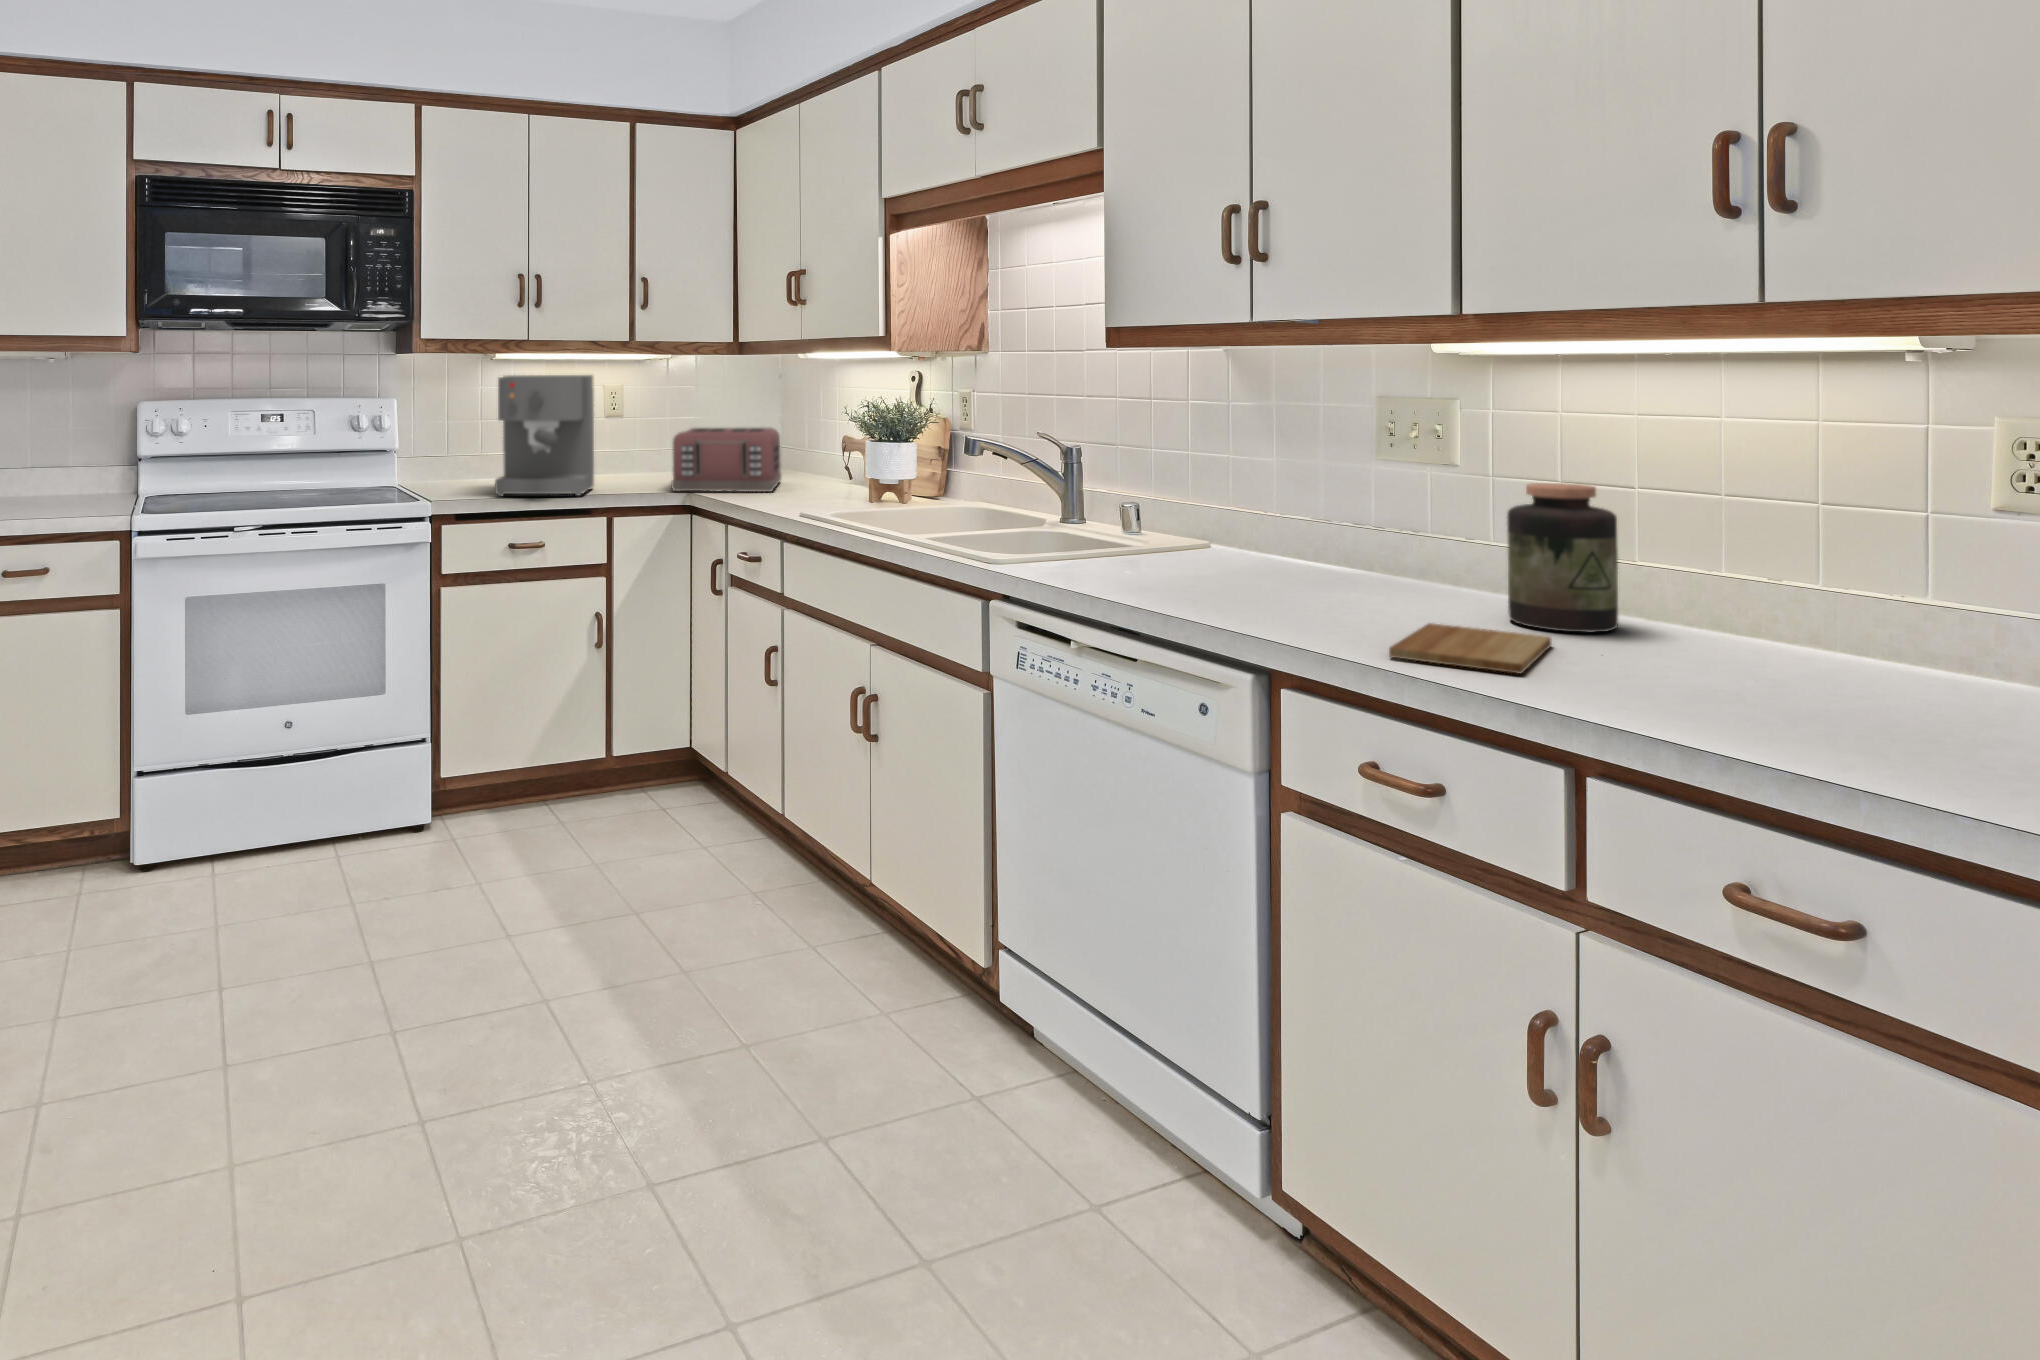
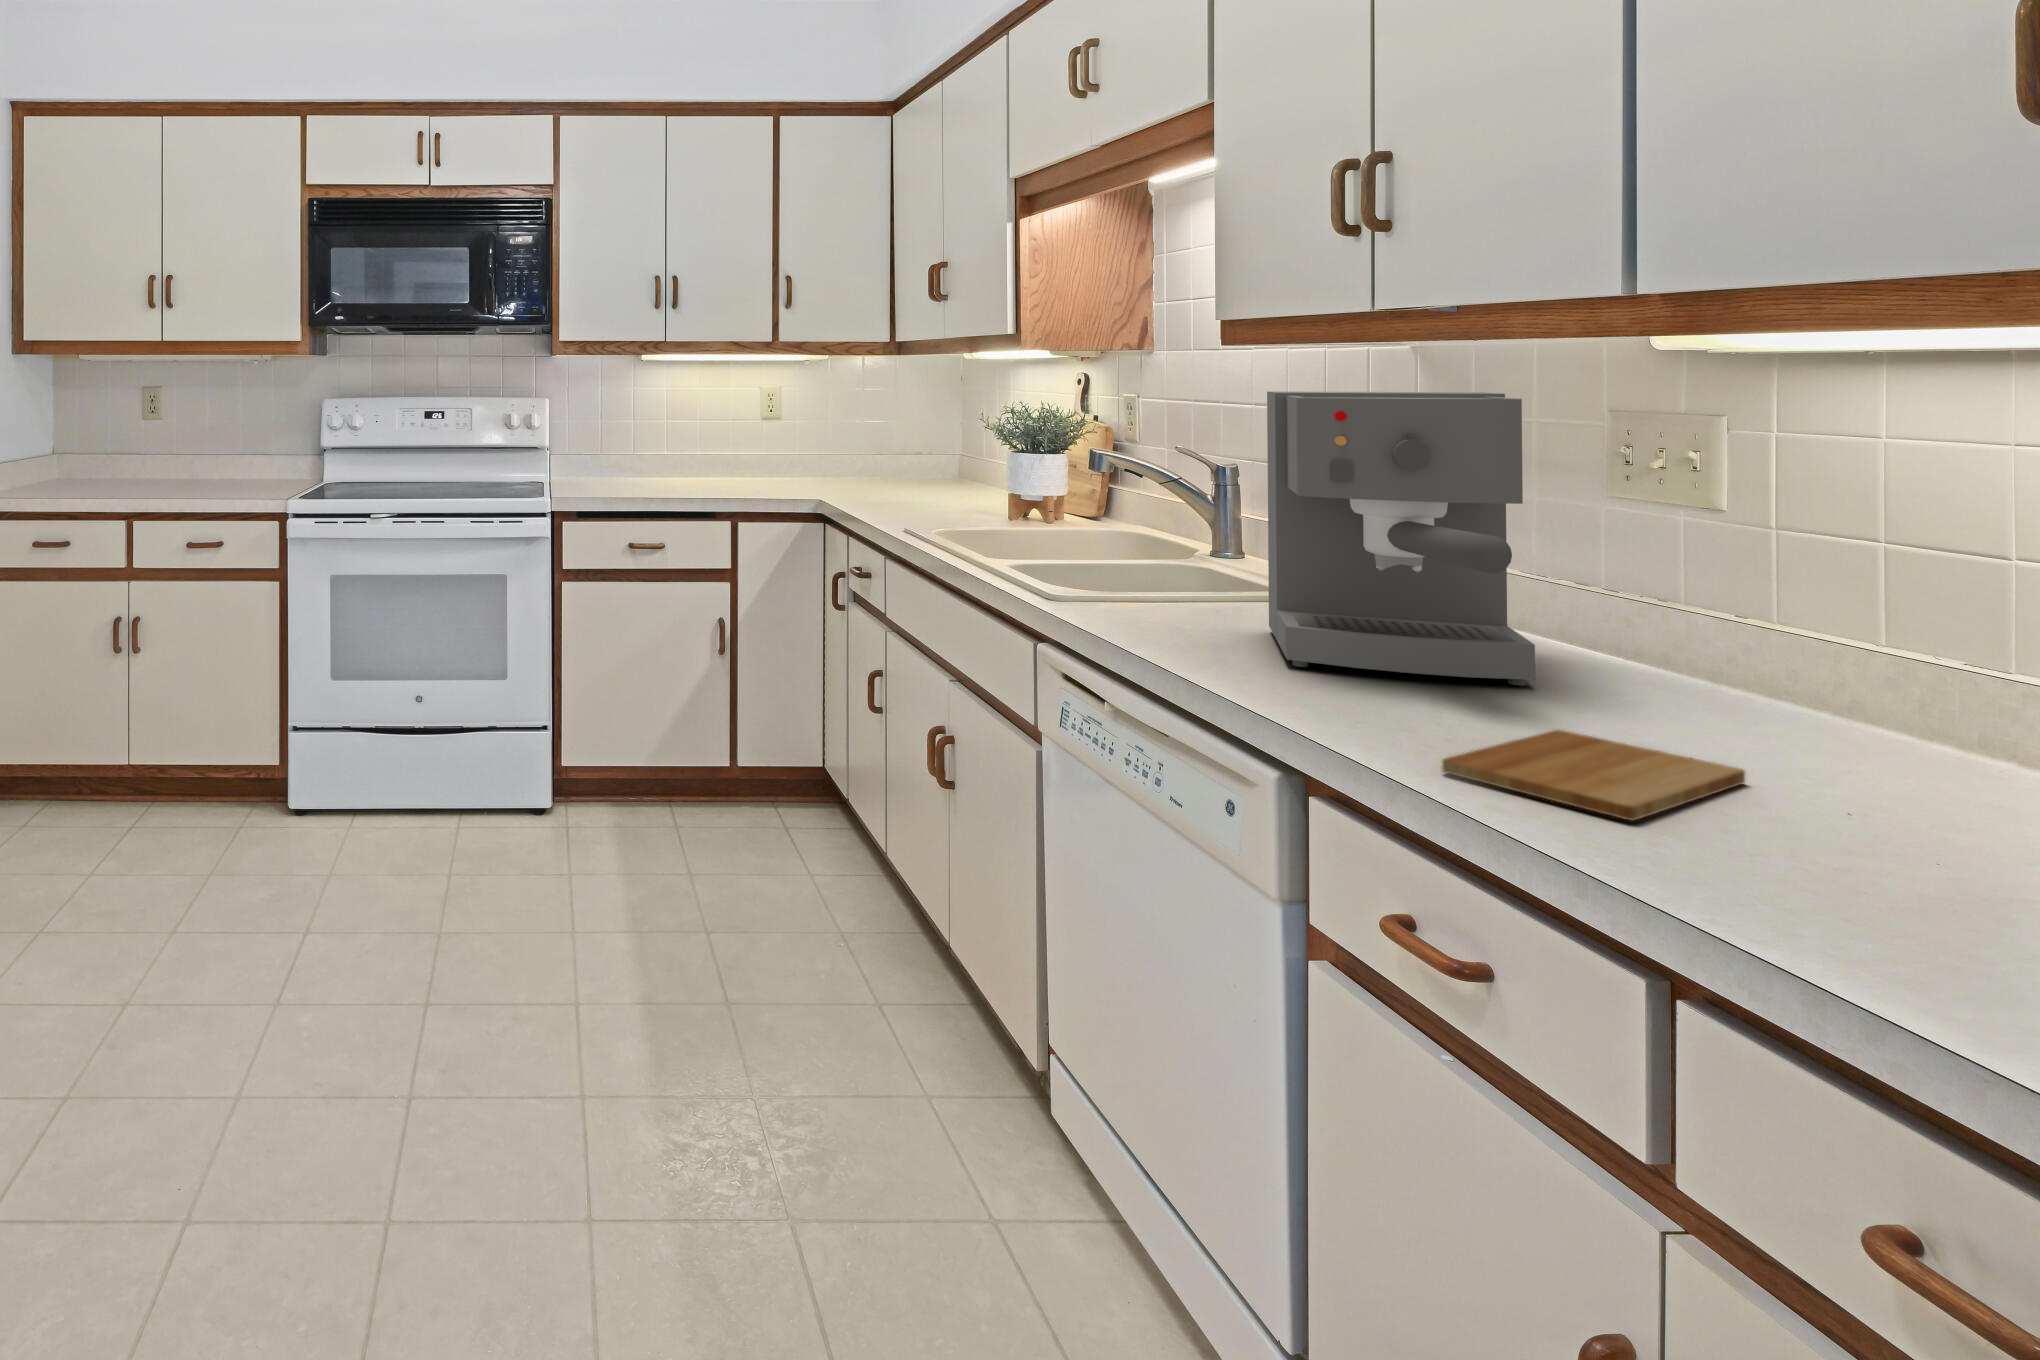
coffee maker: present [495,375,594,496] -> present [1267,391,1535,685]
toaster: present [671,428,781,492] -> none [806,433,939,503]
jar: present [1507,483,1618,632] -> none [1715,544,1906,771]

